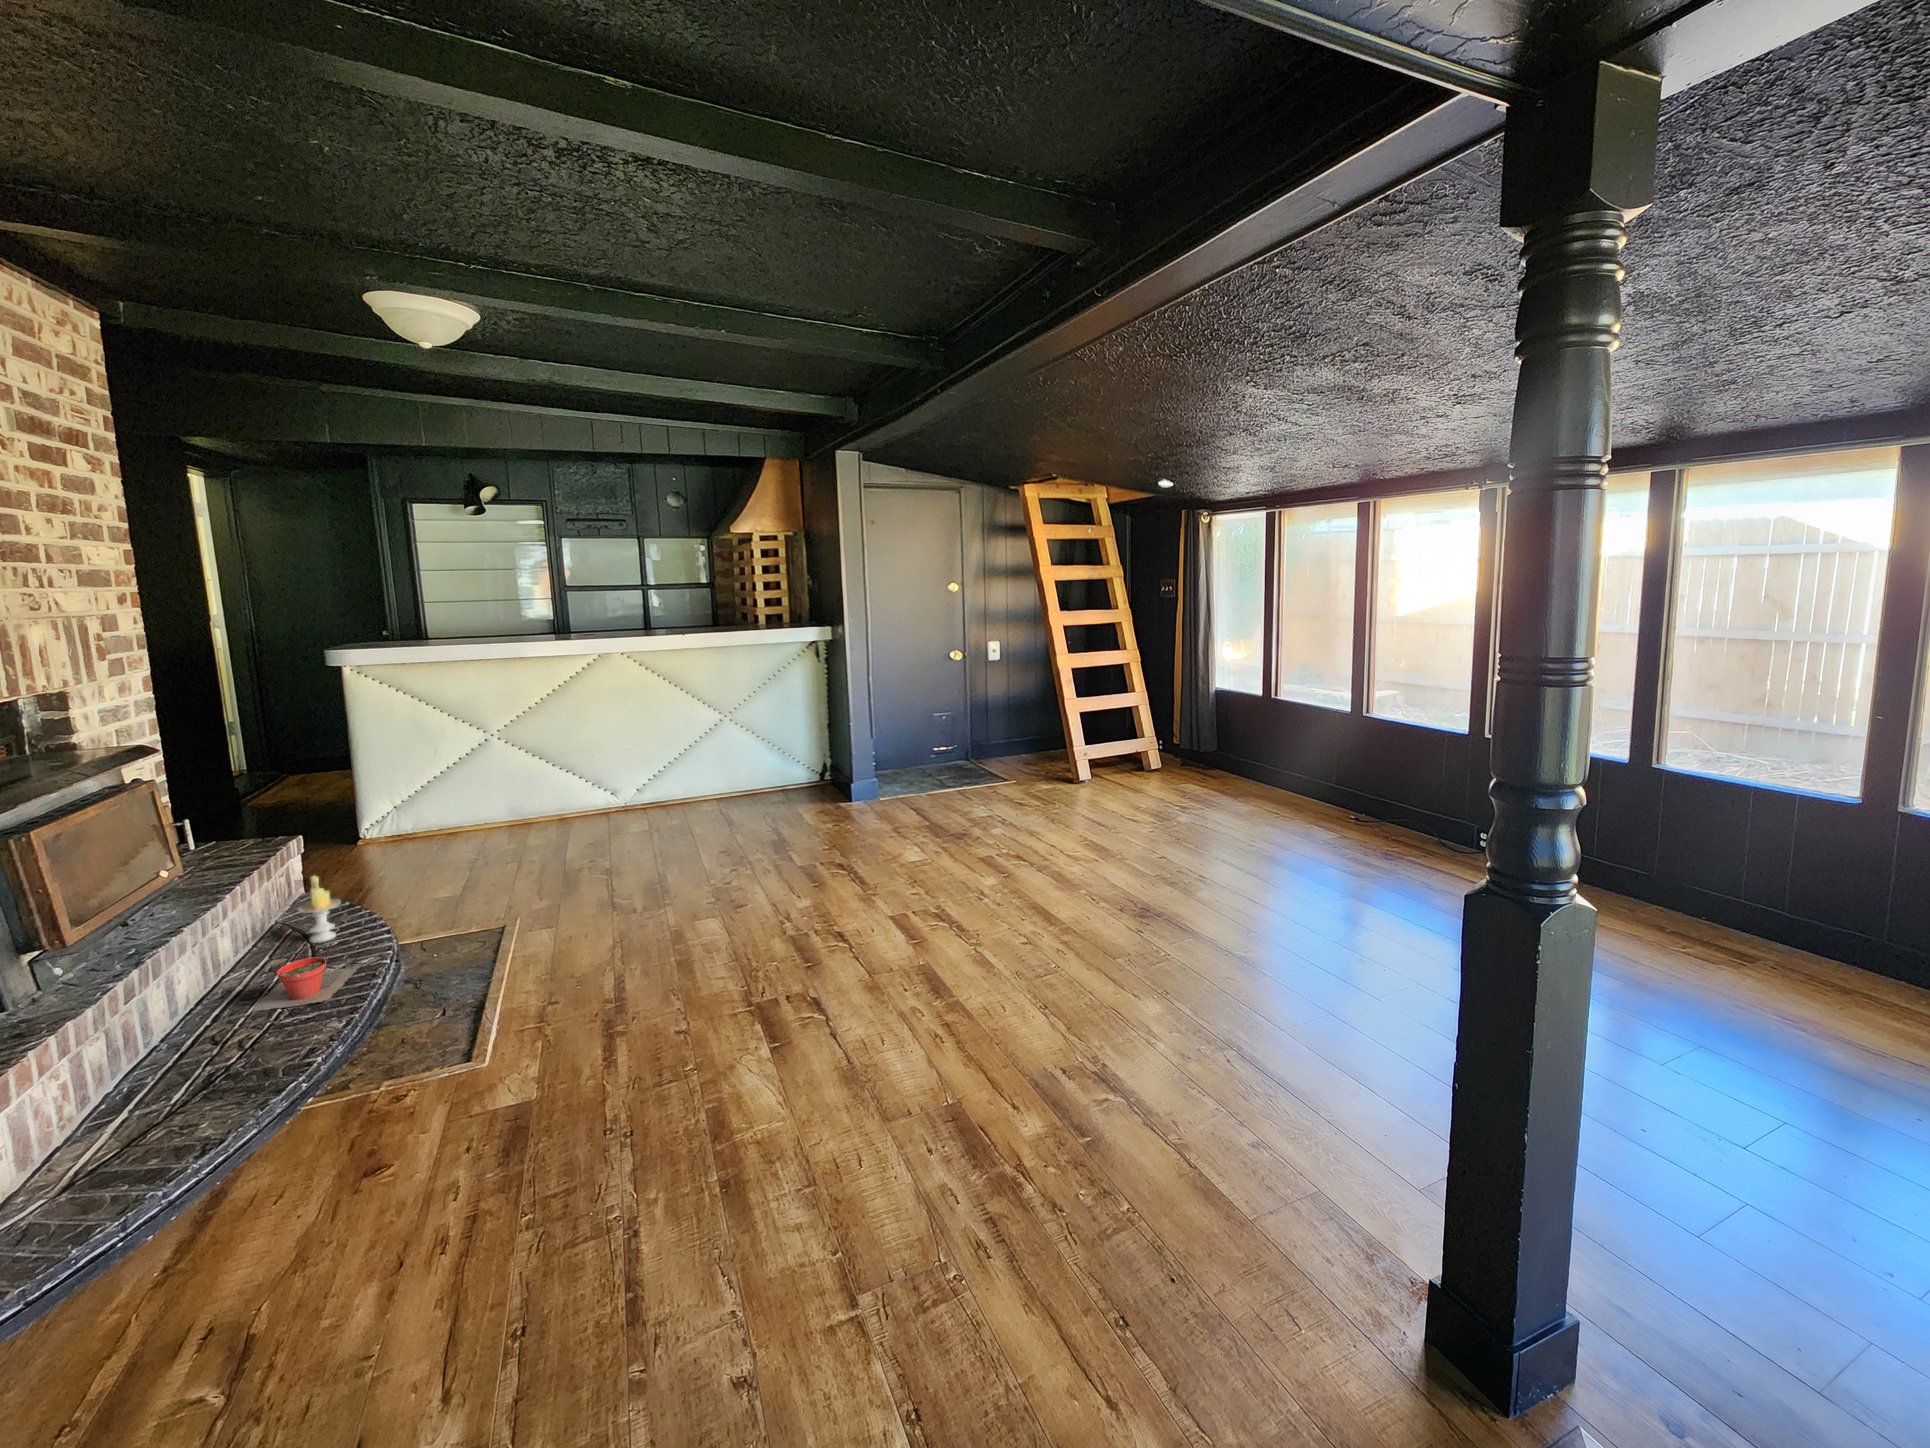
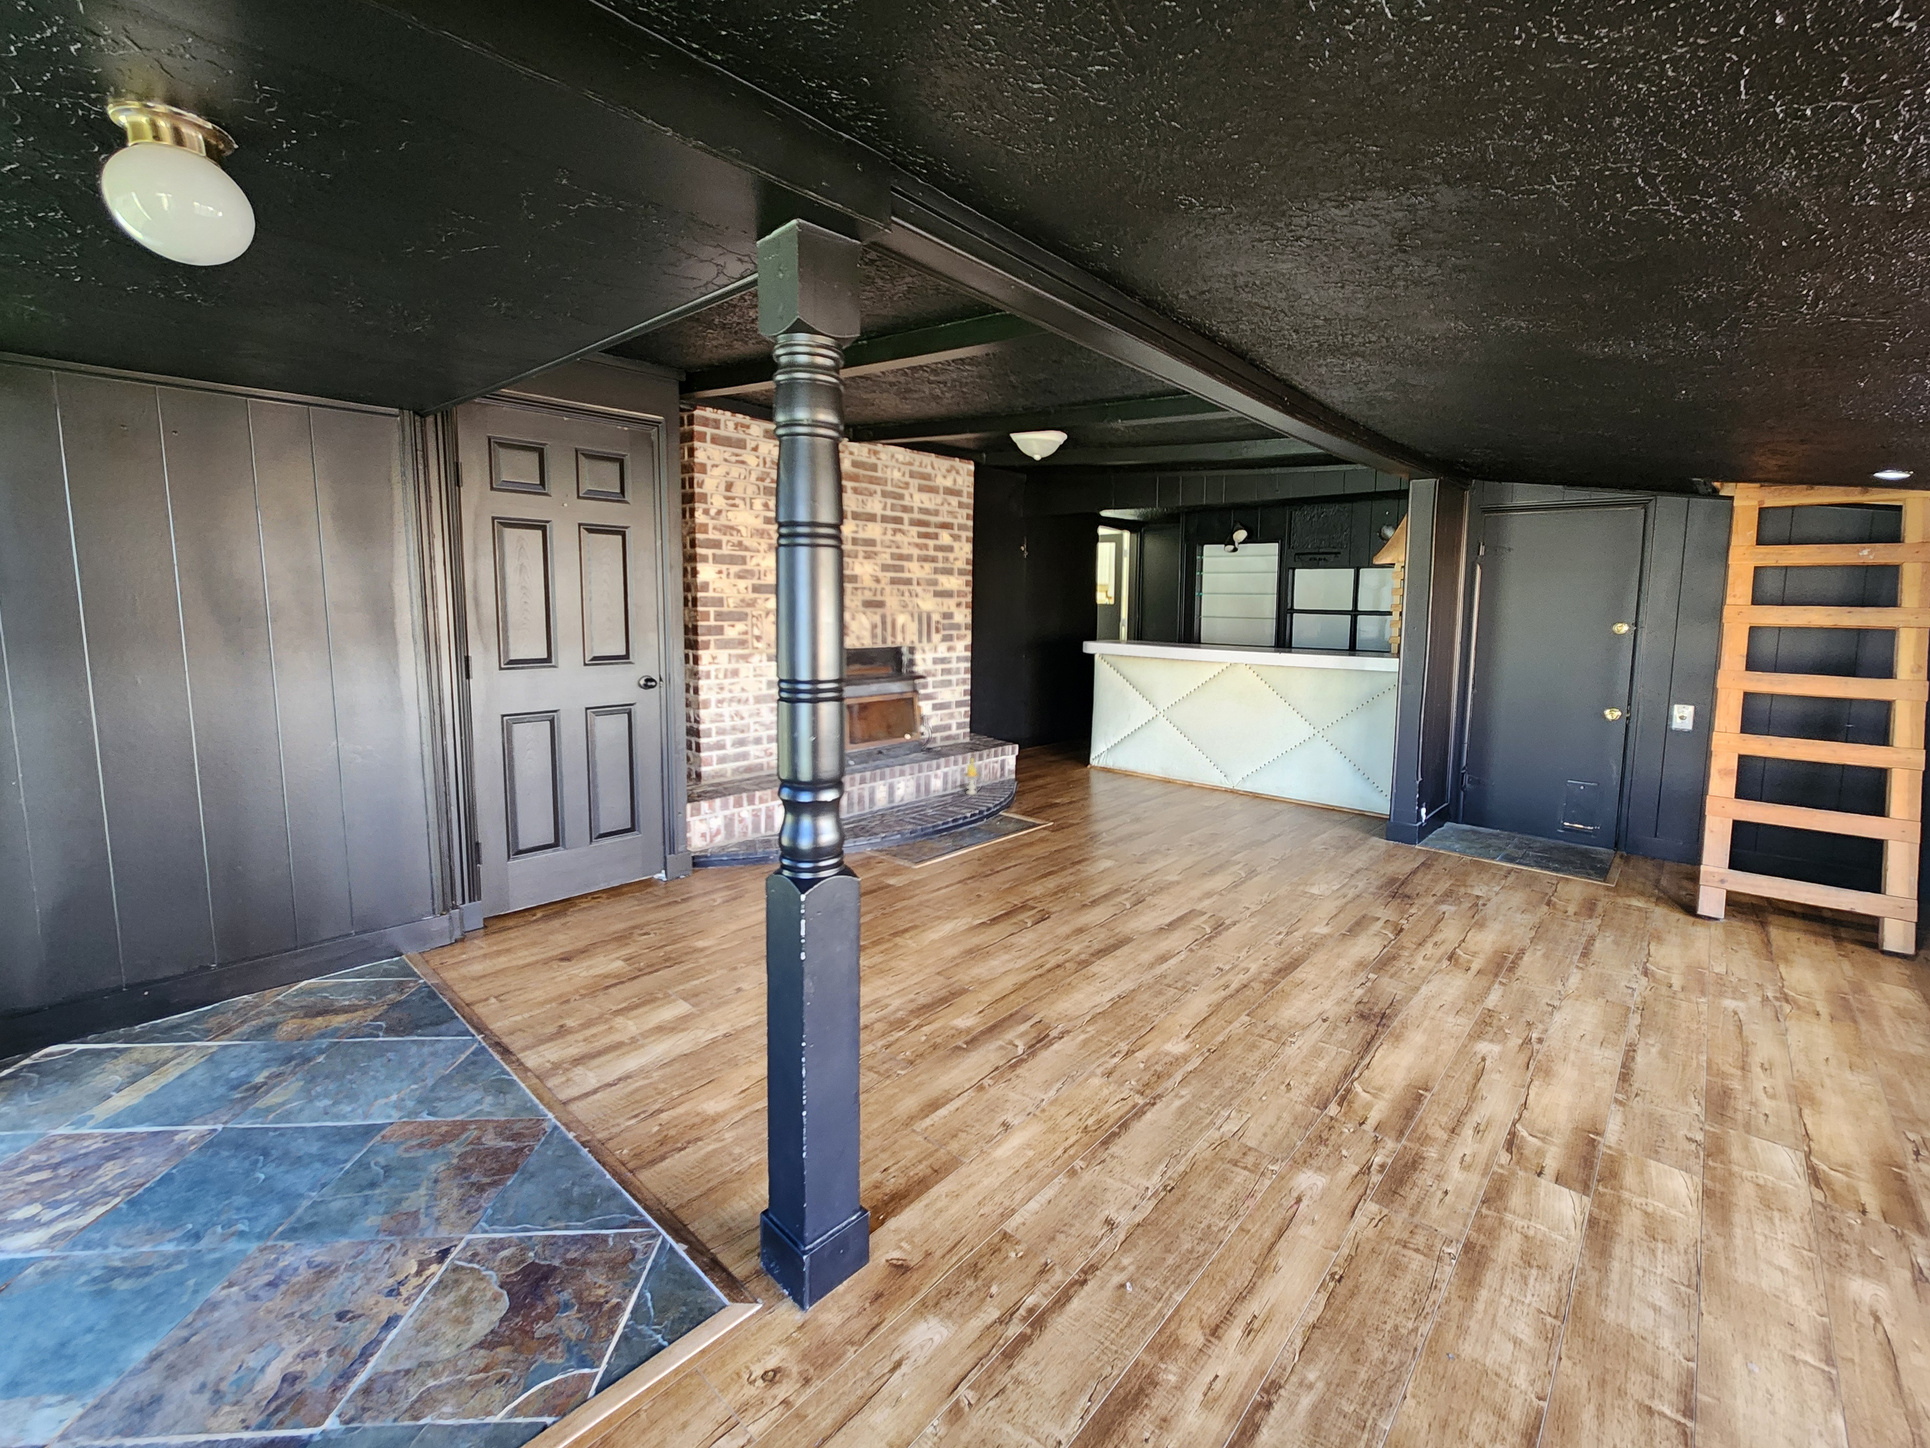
plant pot: present [253,957,360,1012] -> none [907,791,956,813]

